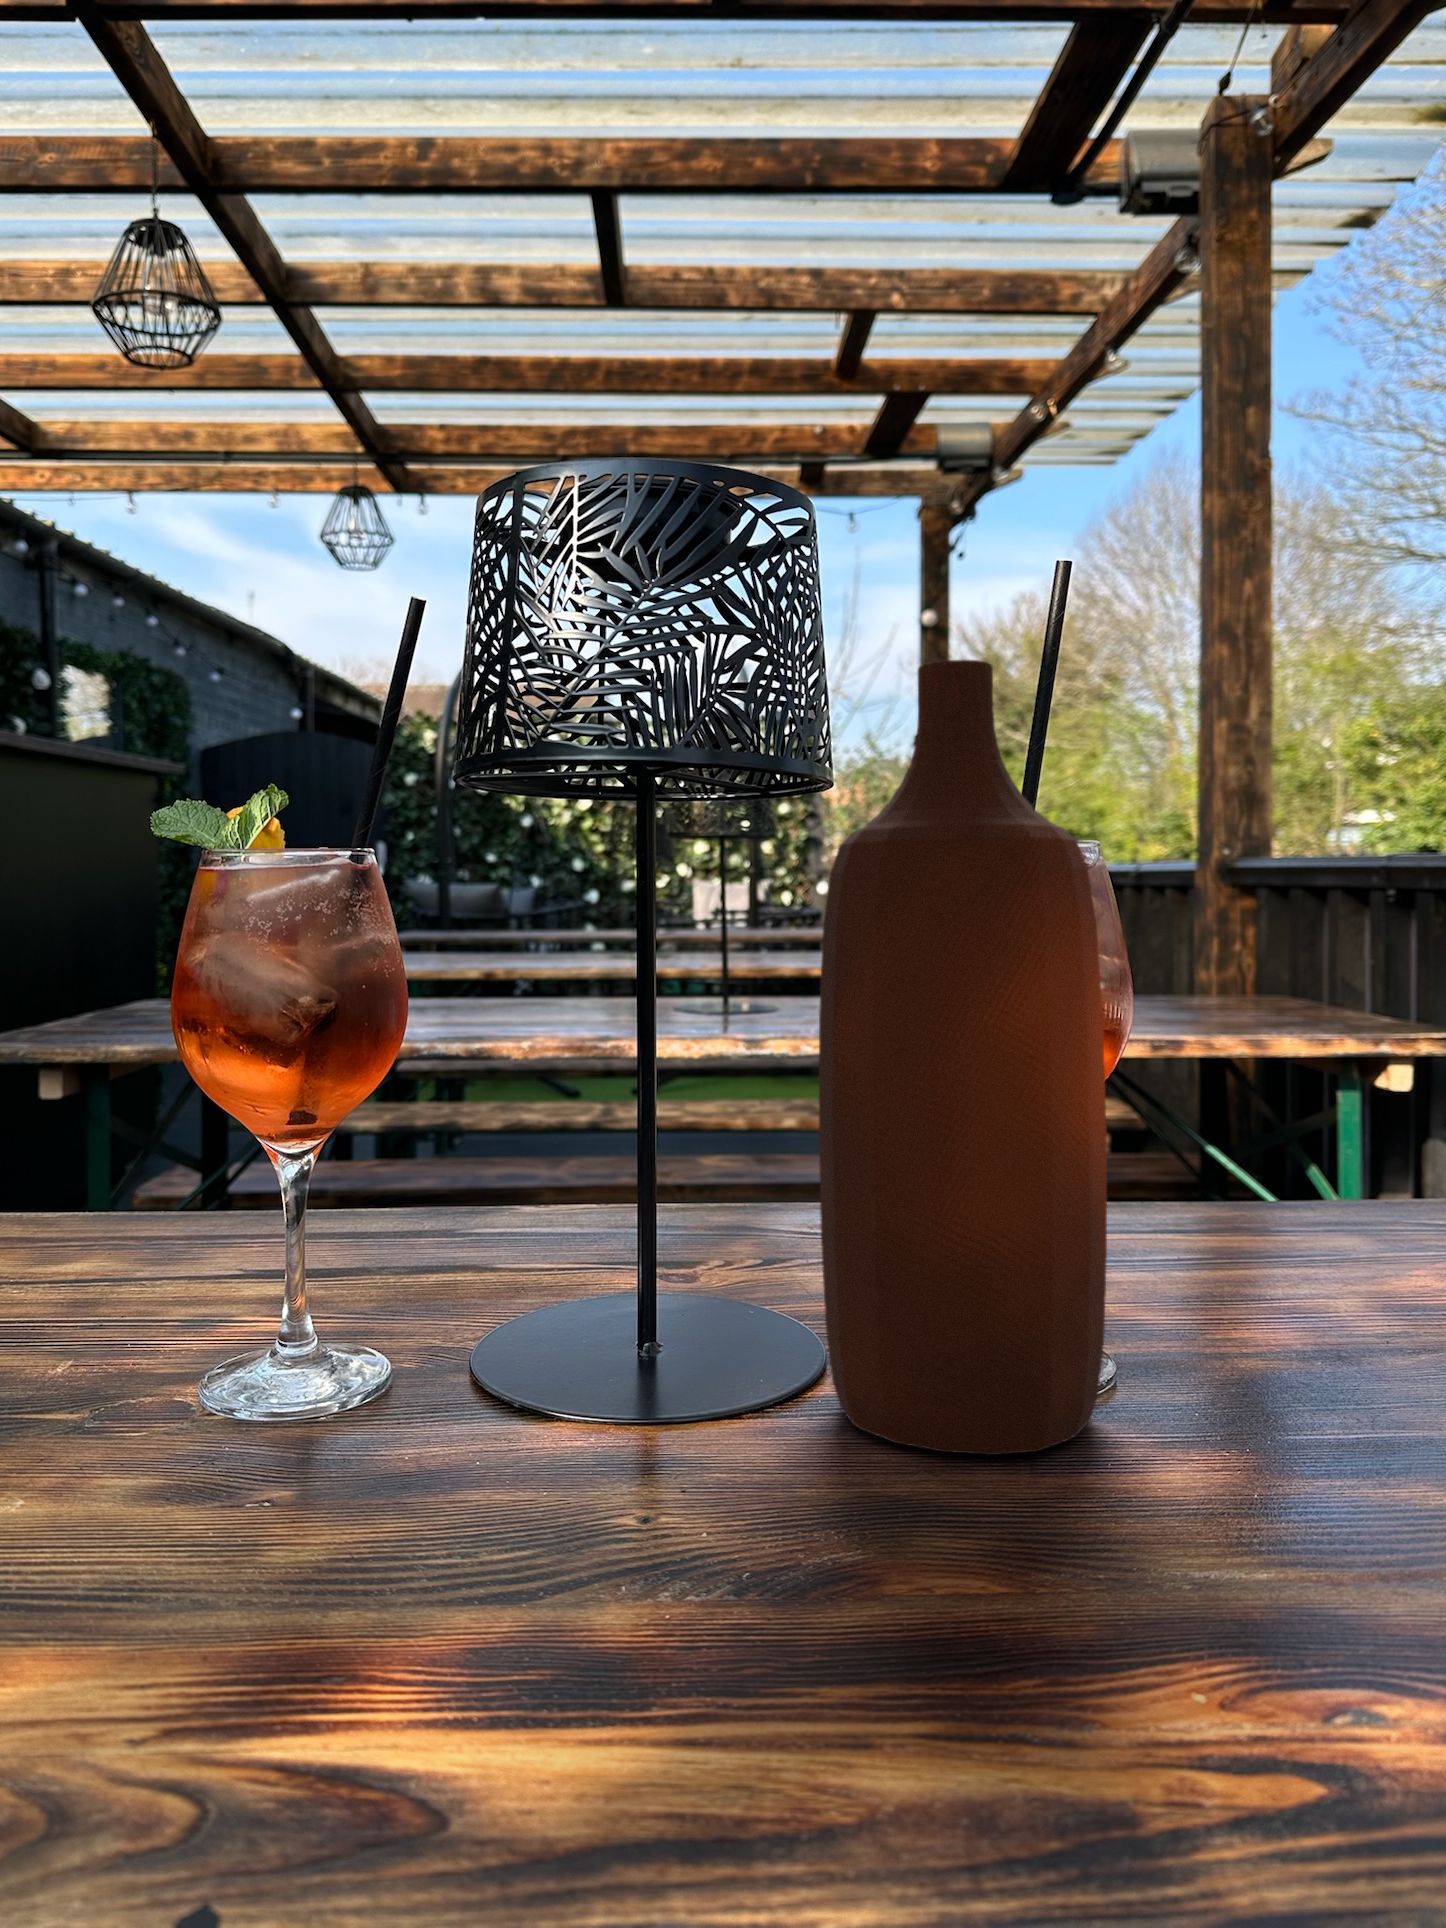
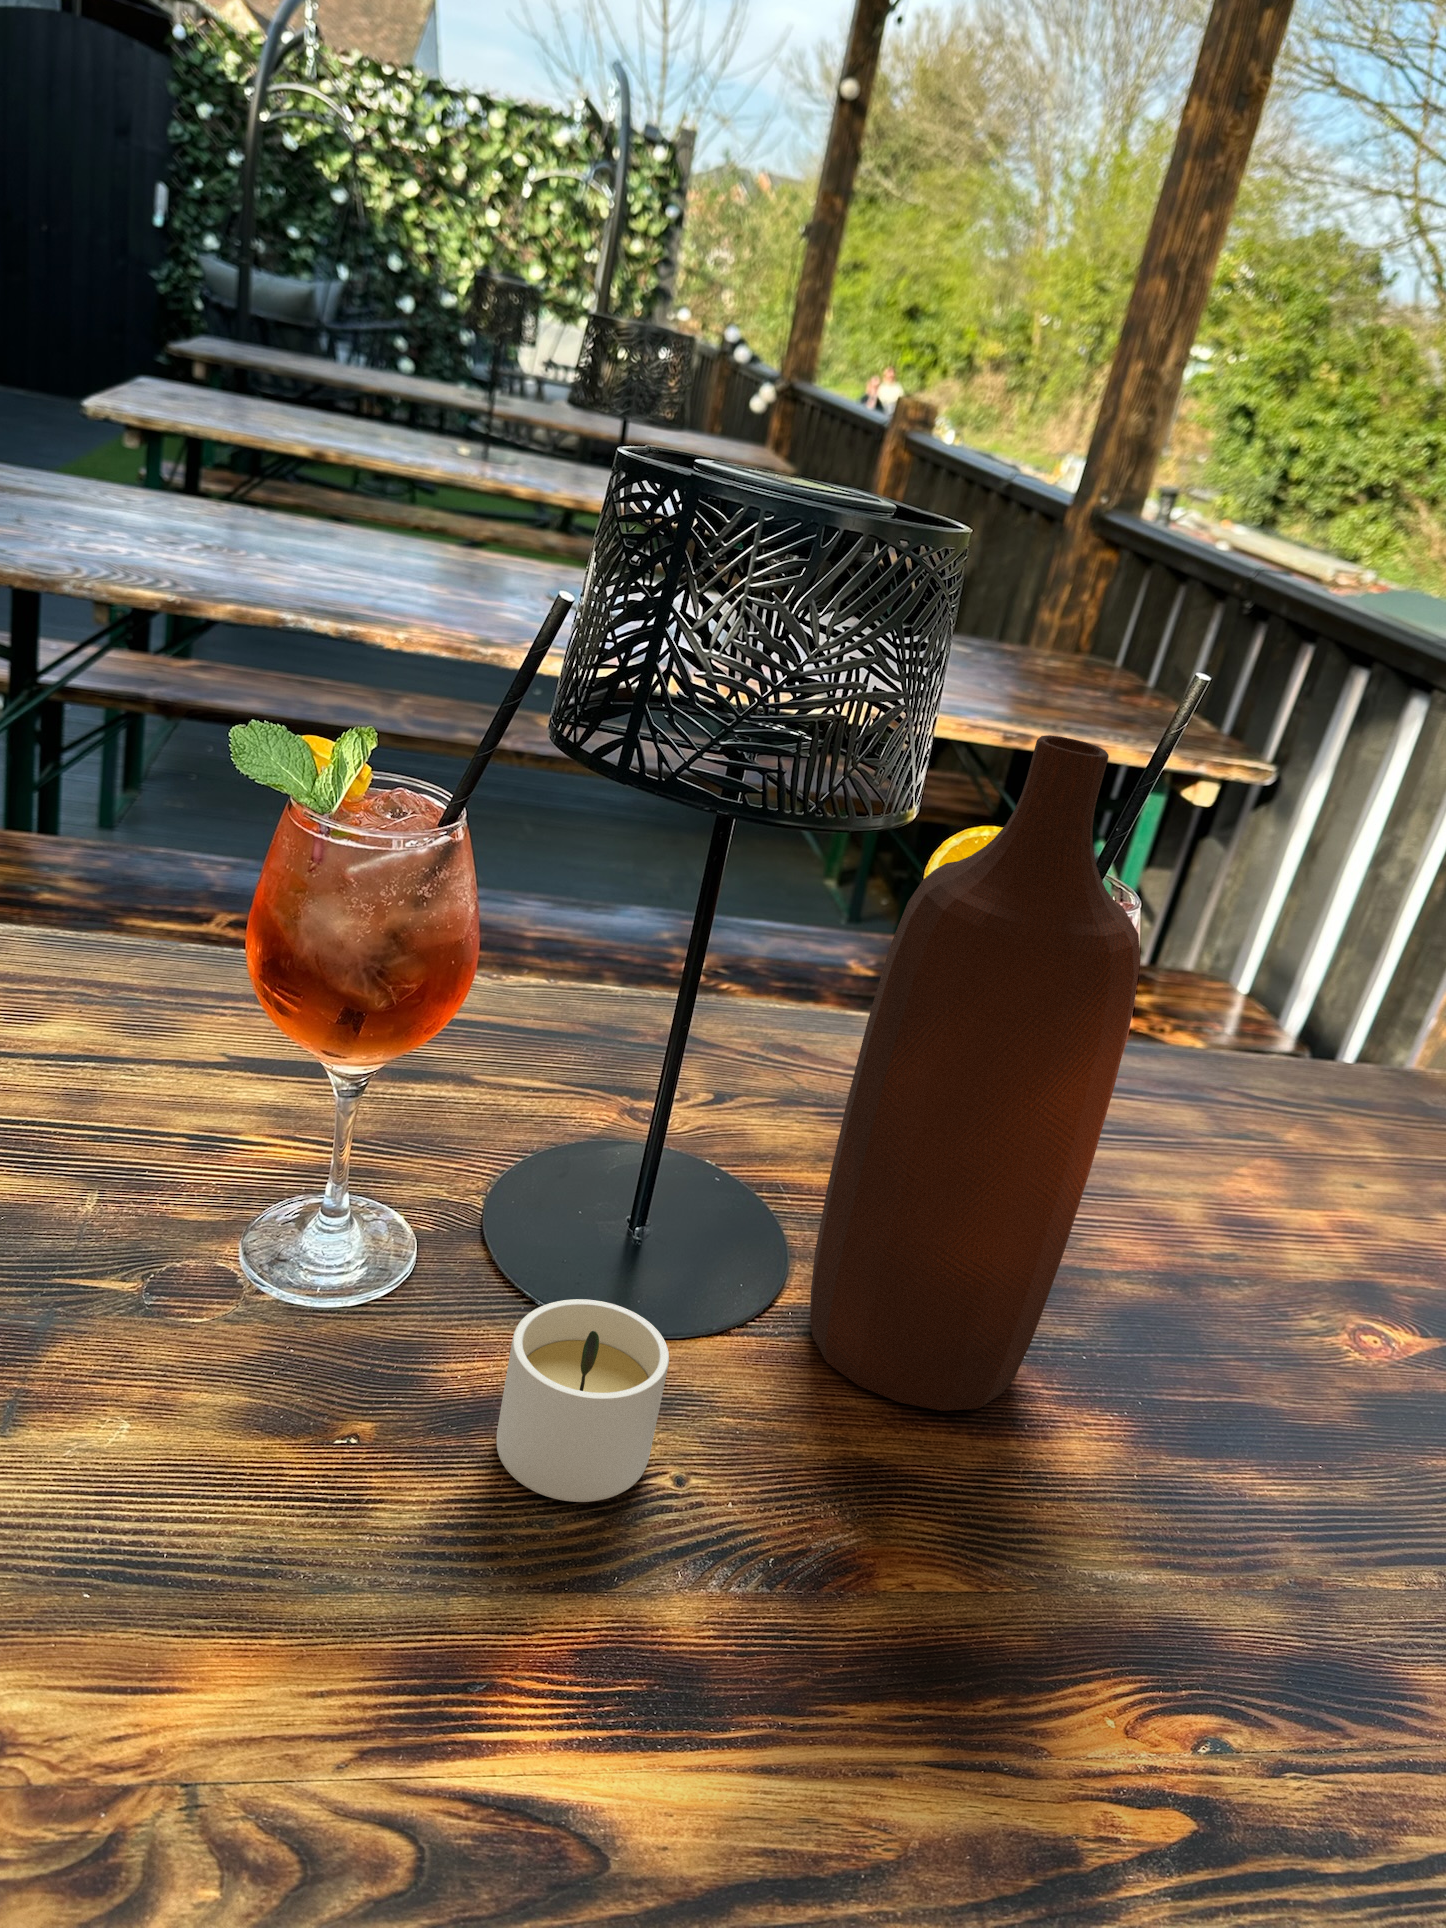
candle: none [430,1327,706,1534] -> present [497,1299,669,1502]

